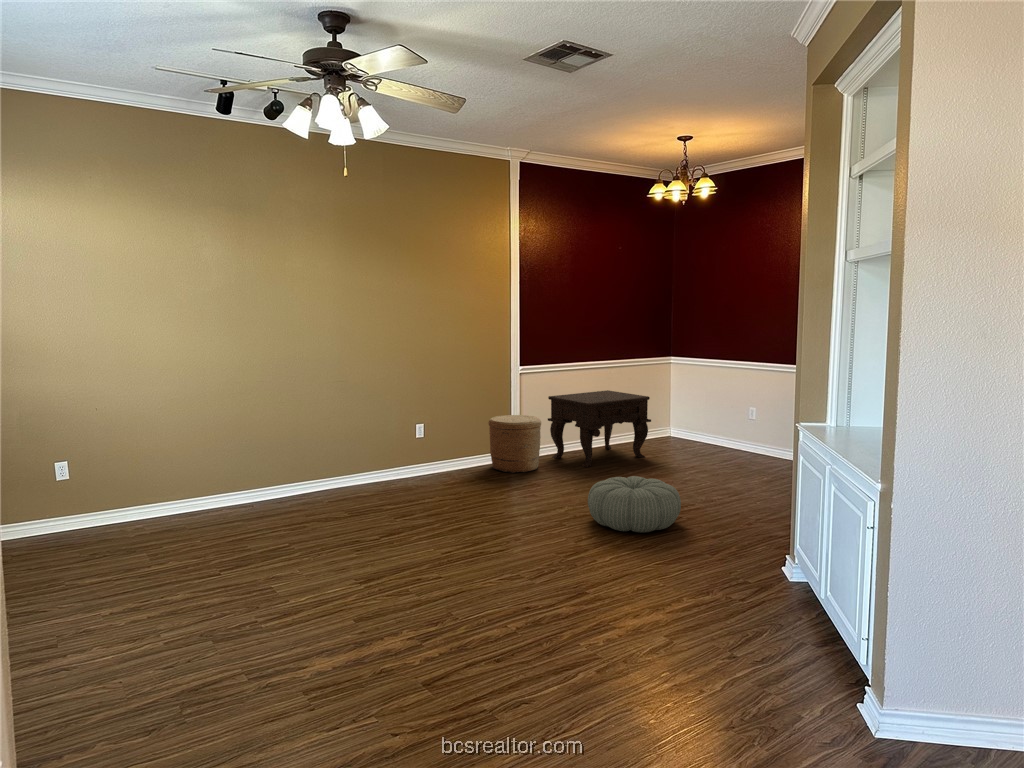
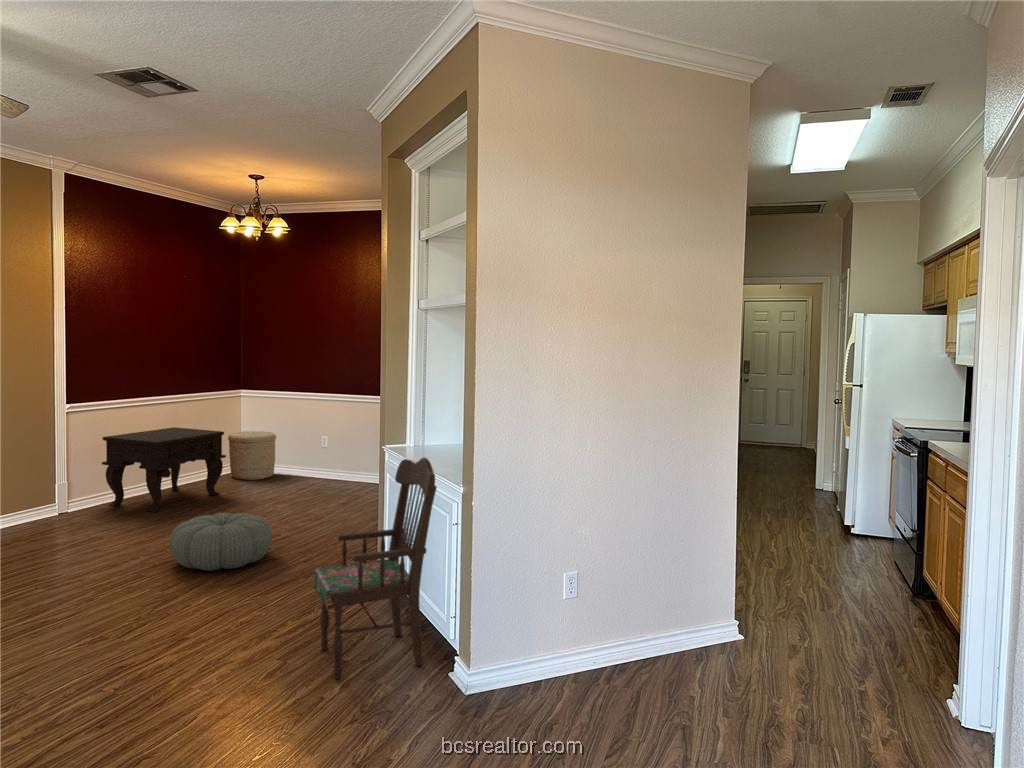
woven basket: present [488,415,541,473] -> present [228,431,276,480]
dining chair: none [701,442,848,689] -> present [313,457,437,679]

